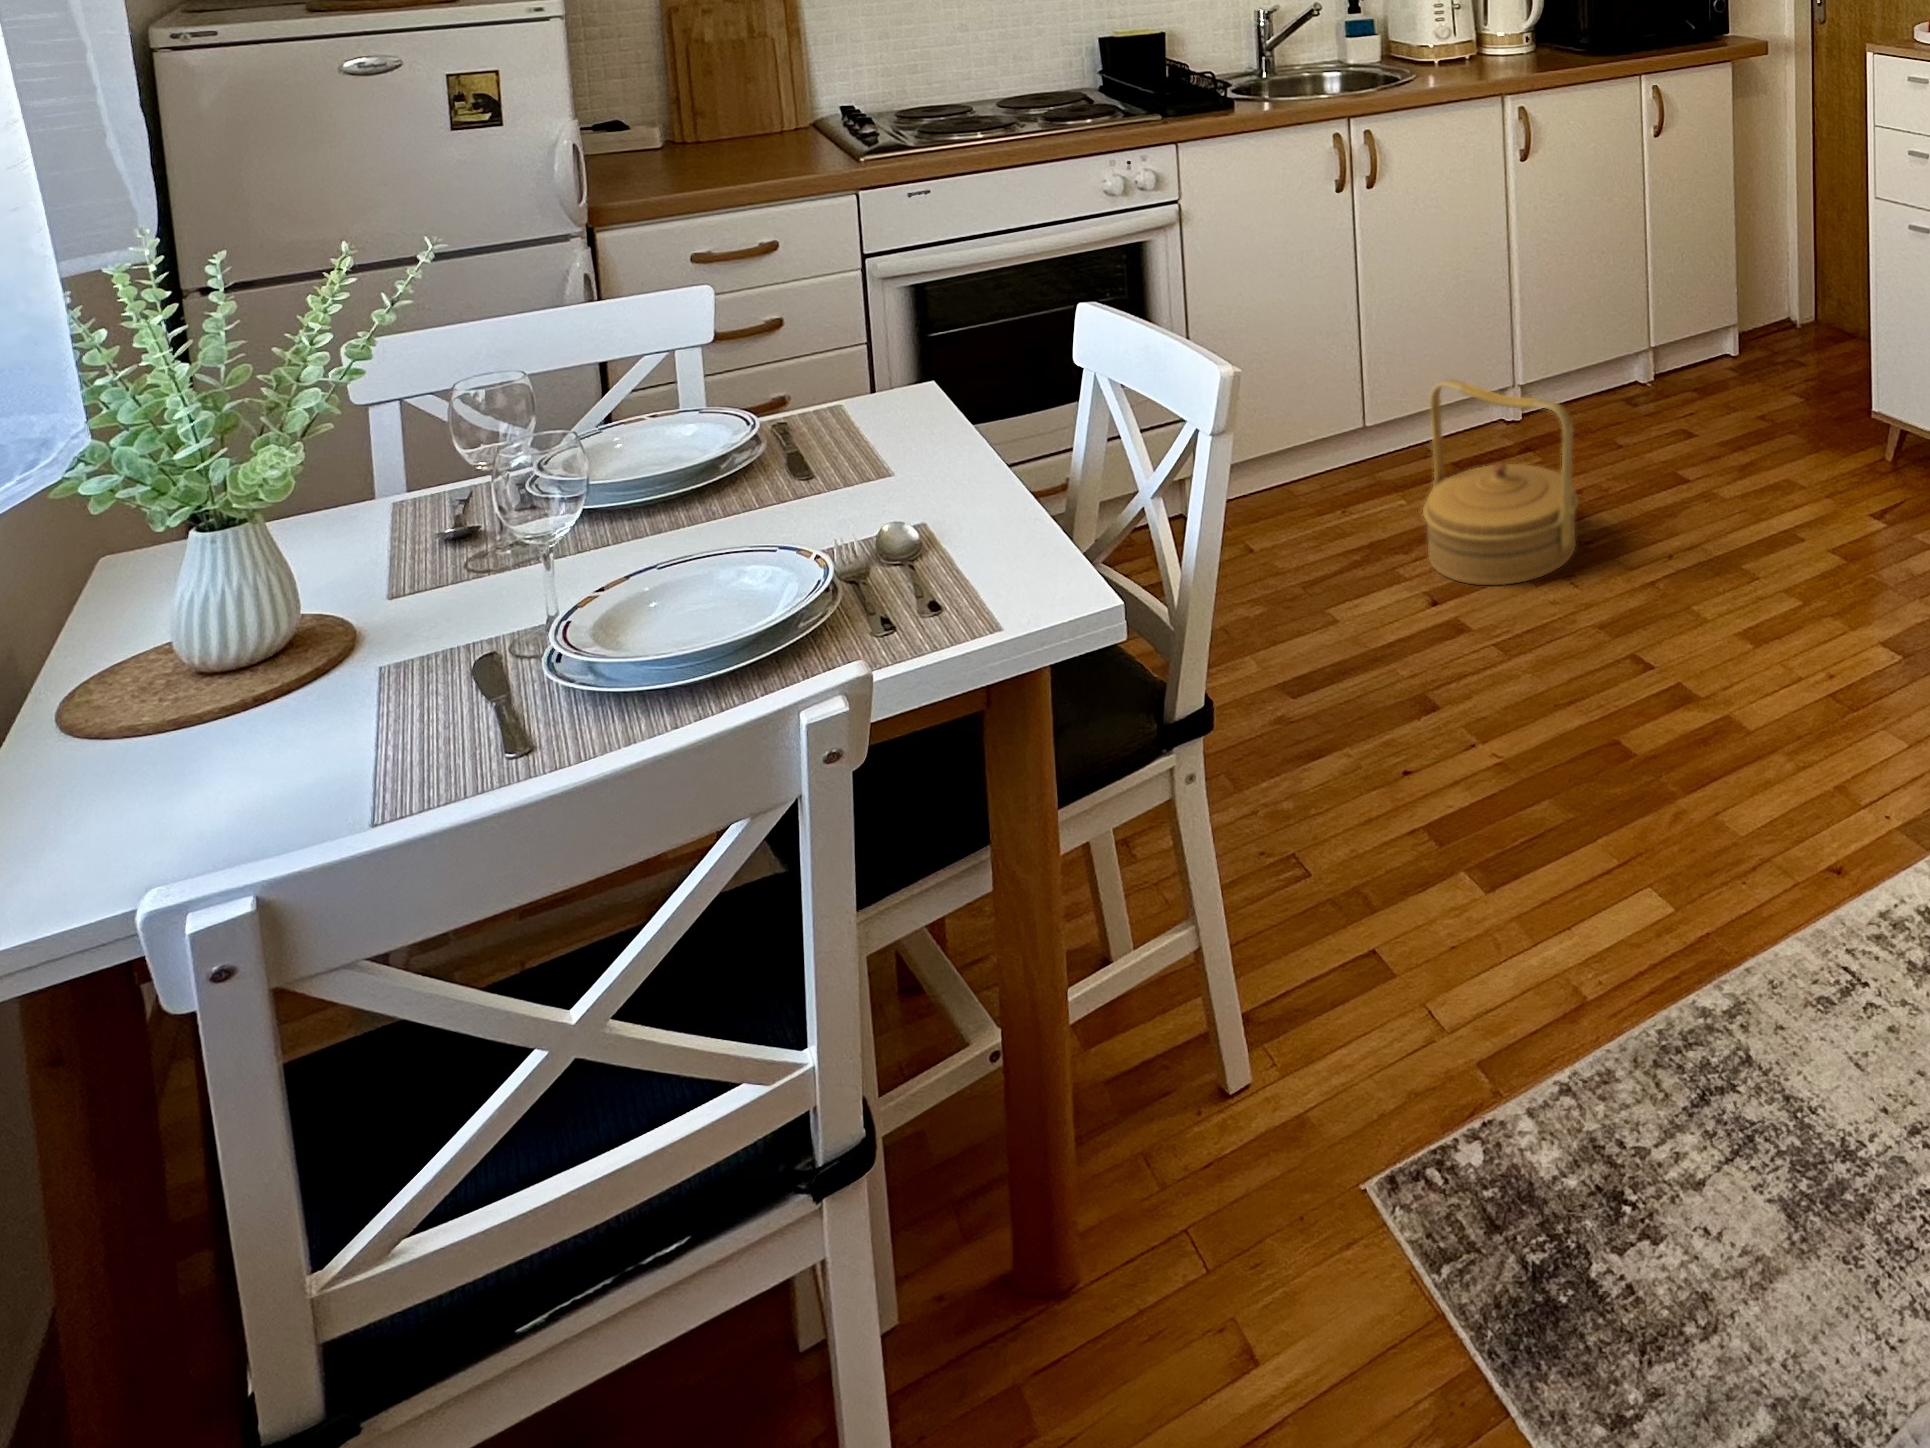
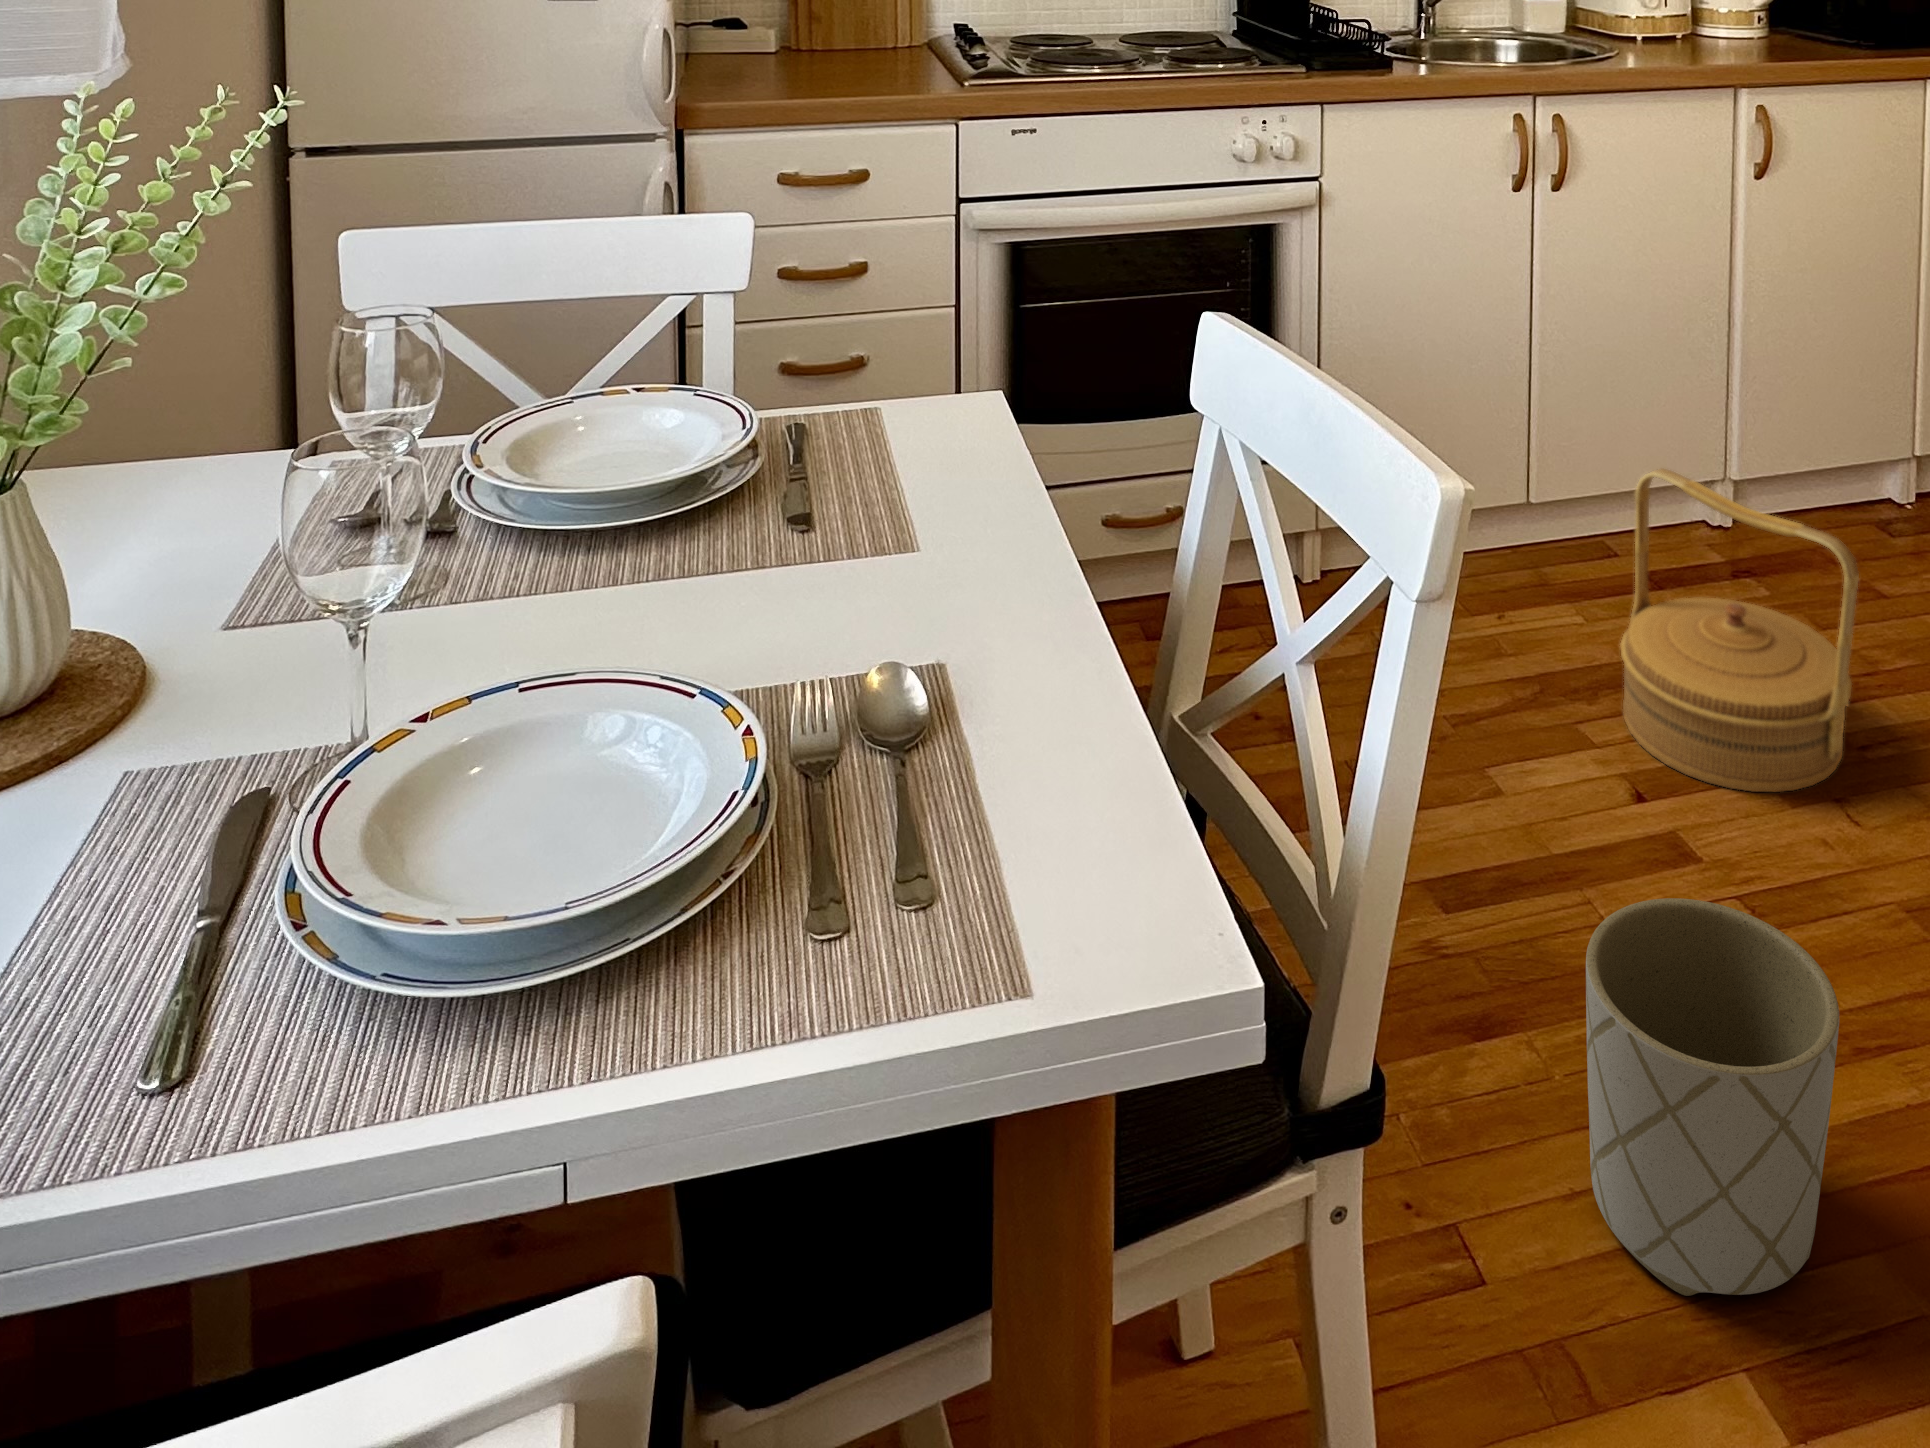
planter: none [1368,626,1517,846] -> present [1586,898,1839,1296]

